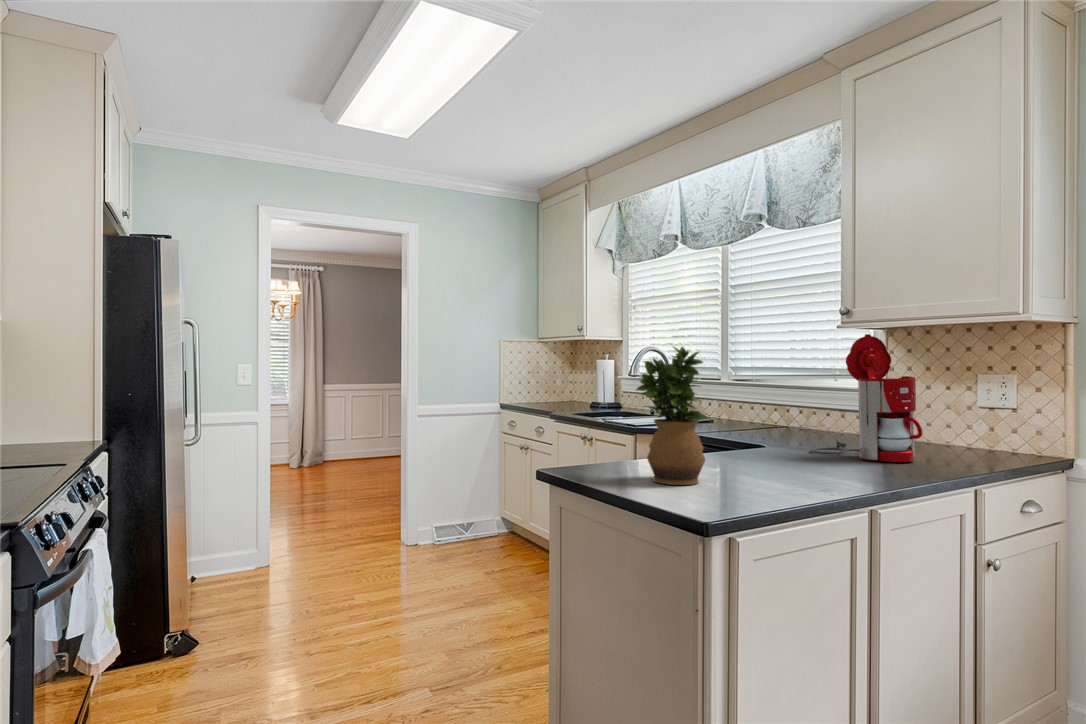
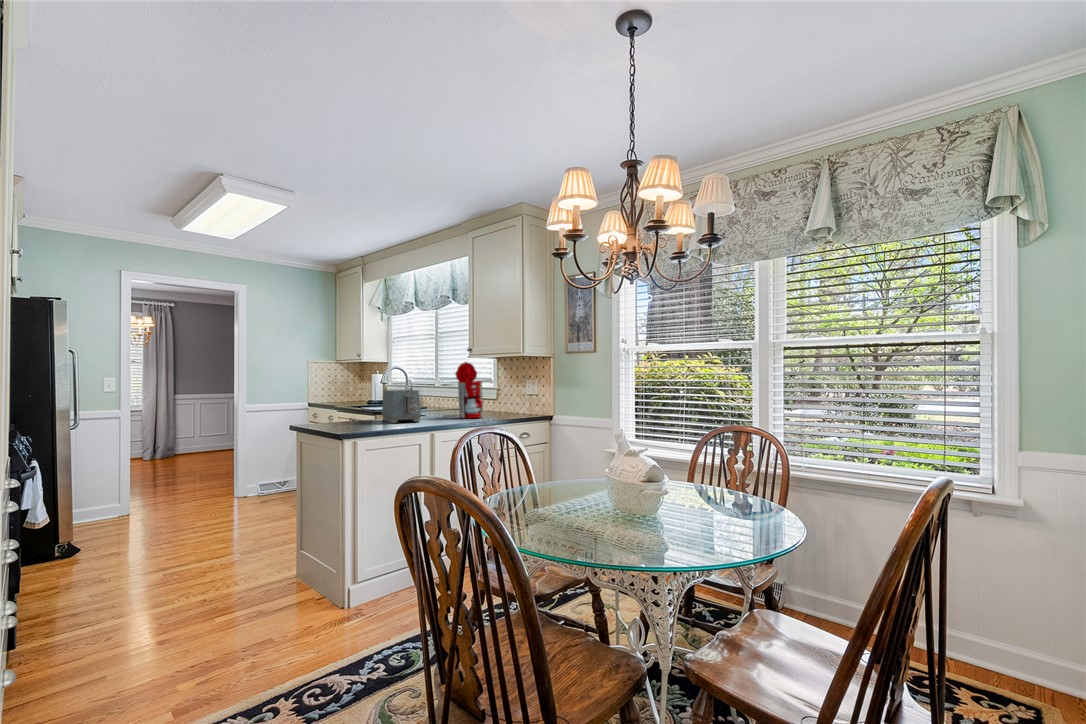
potted plant: present [636,347,708,485] -> none [337,368,370,427]
toaster: none [694,394,803,472] -> present [382,390,421,423]

